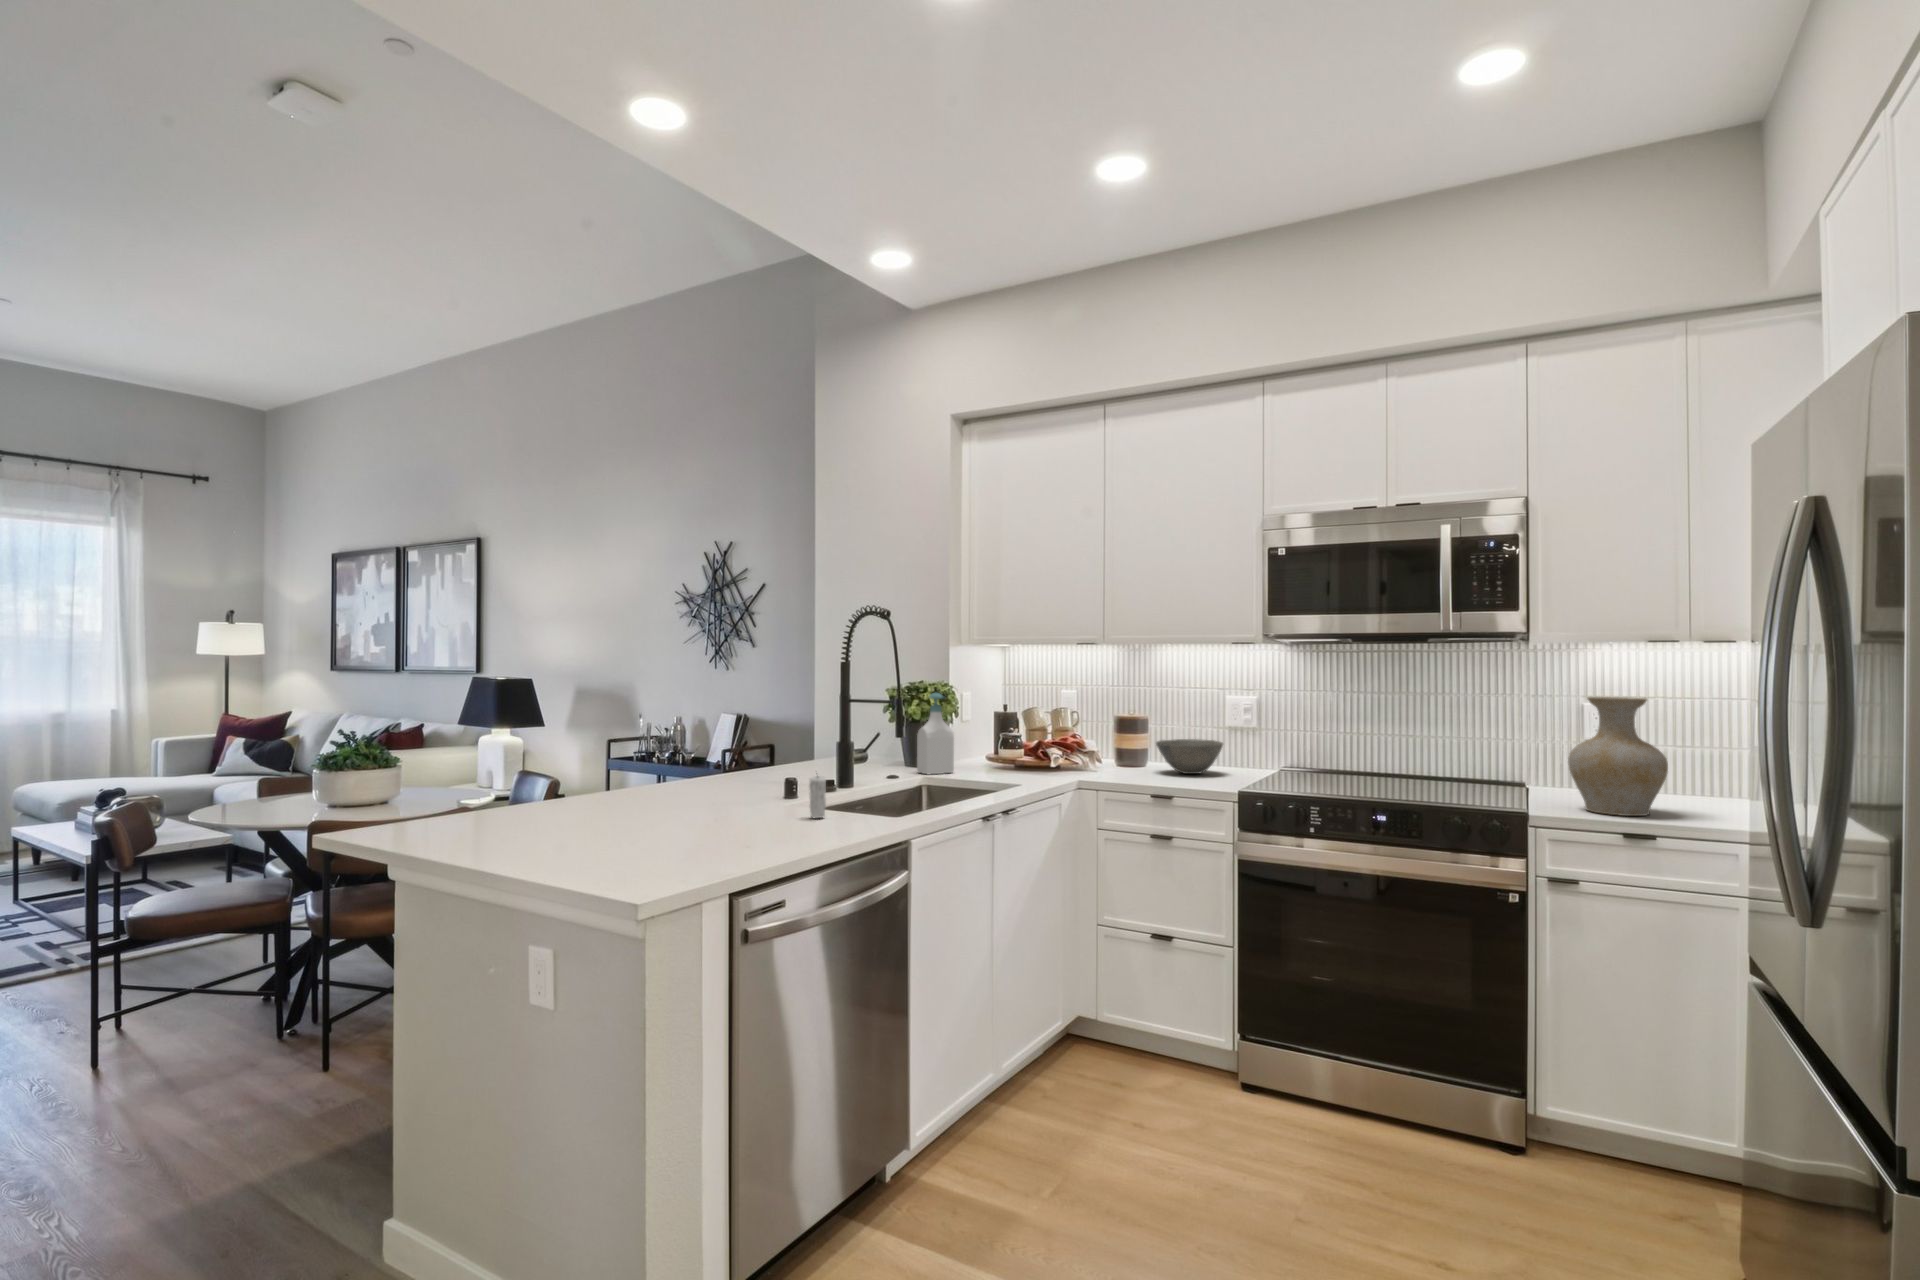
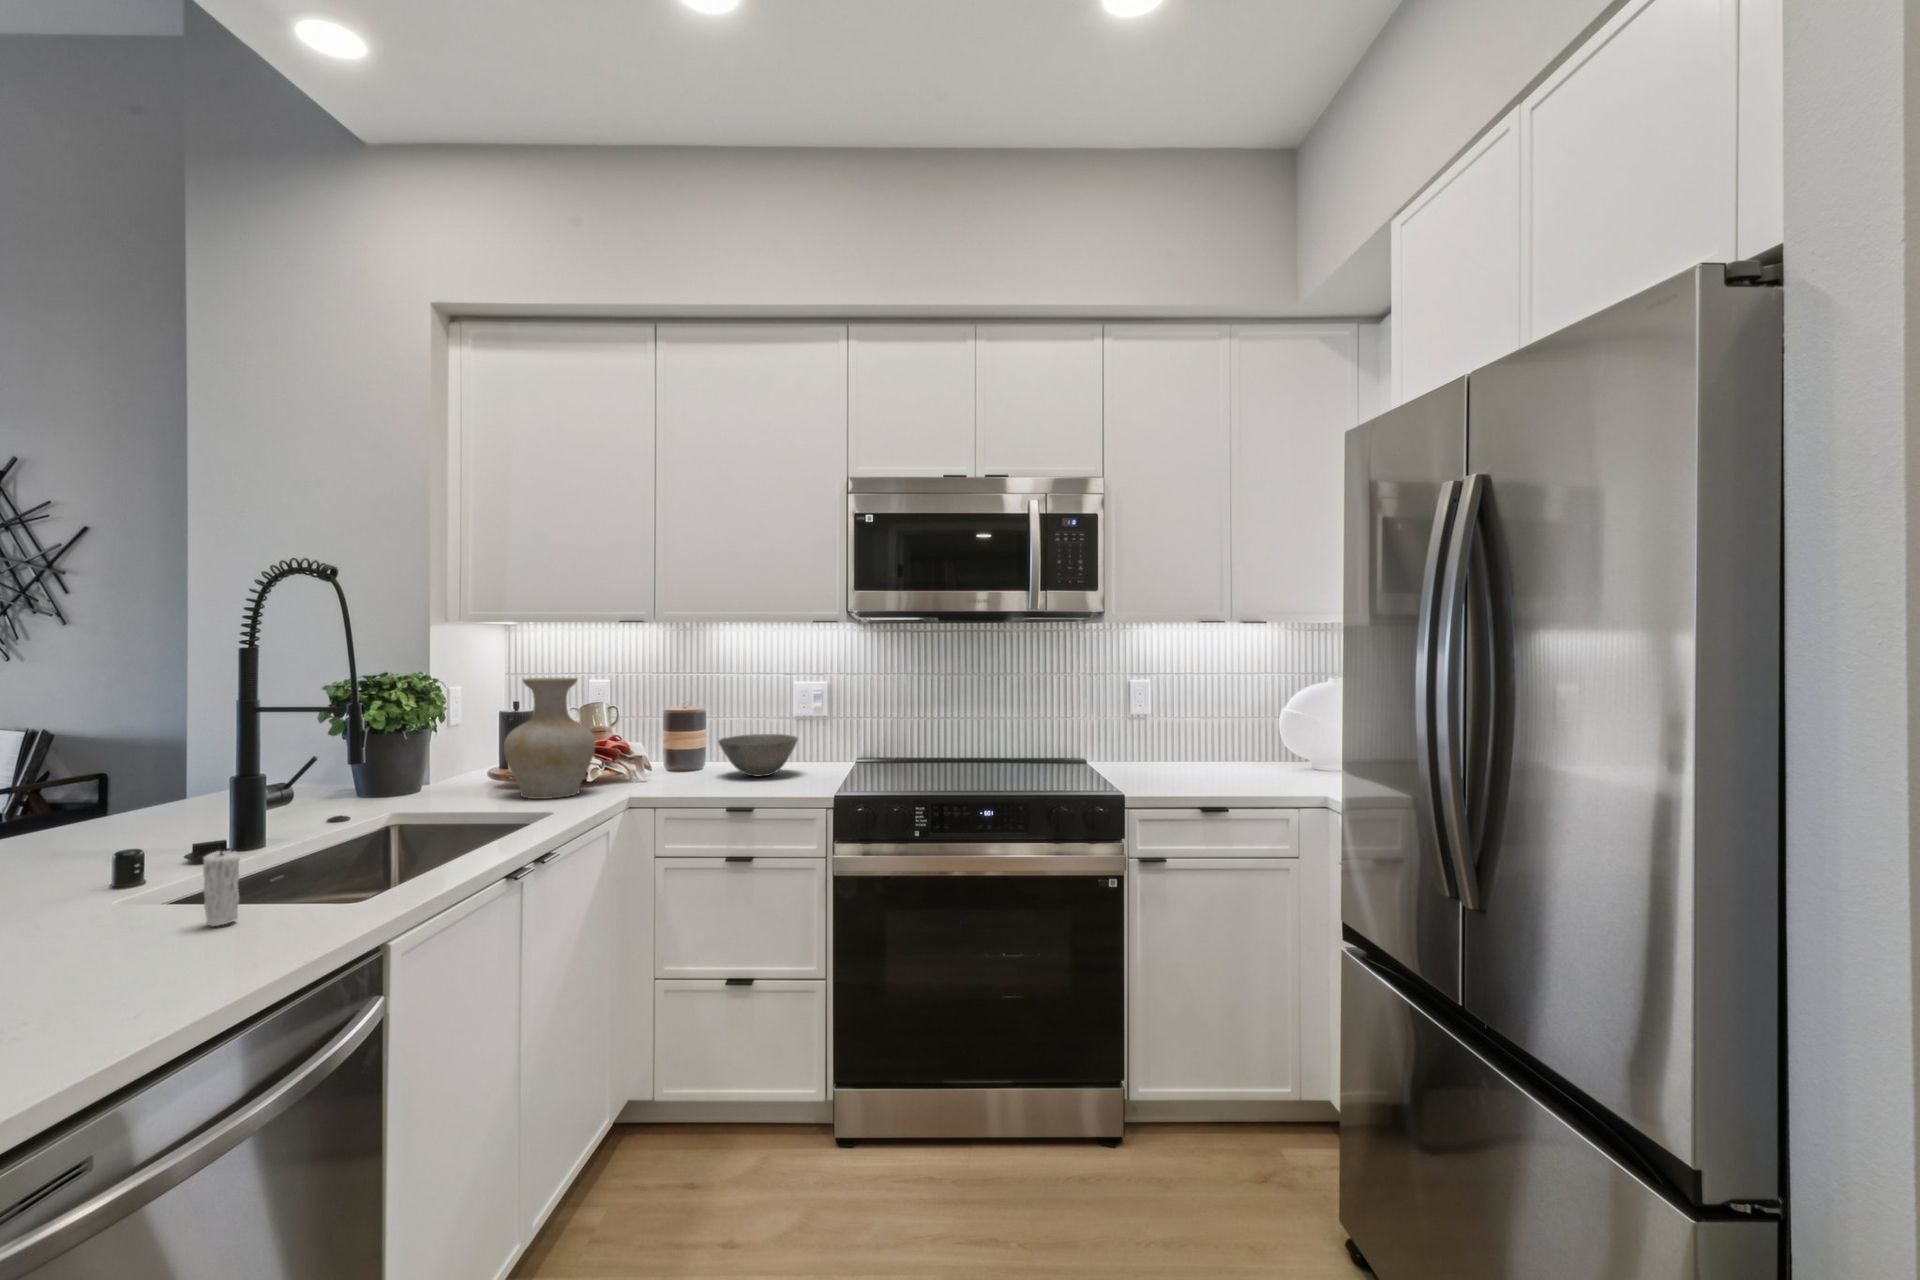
soap bottle: present [917,693,954,775] -> none [384,691,444,809]
vase: present [1568,697,1668,816] -> present [504,678,595,799]

